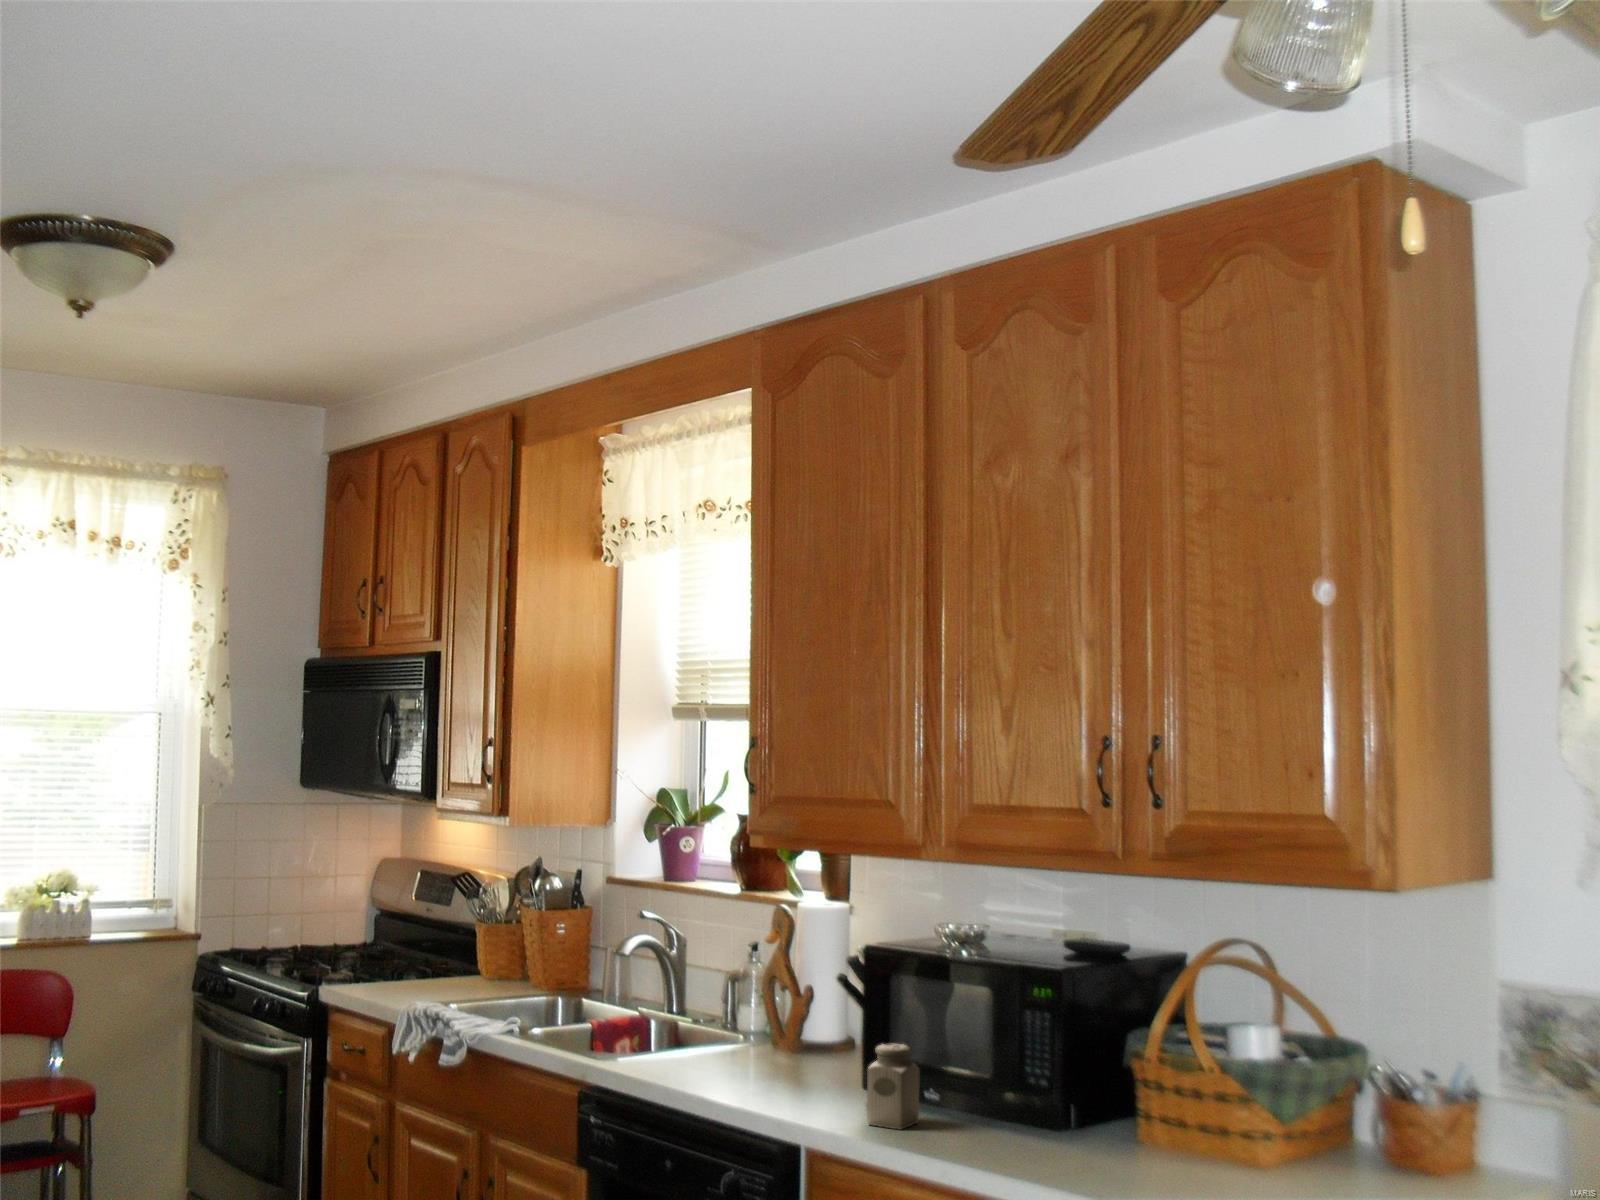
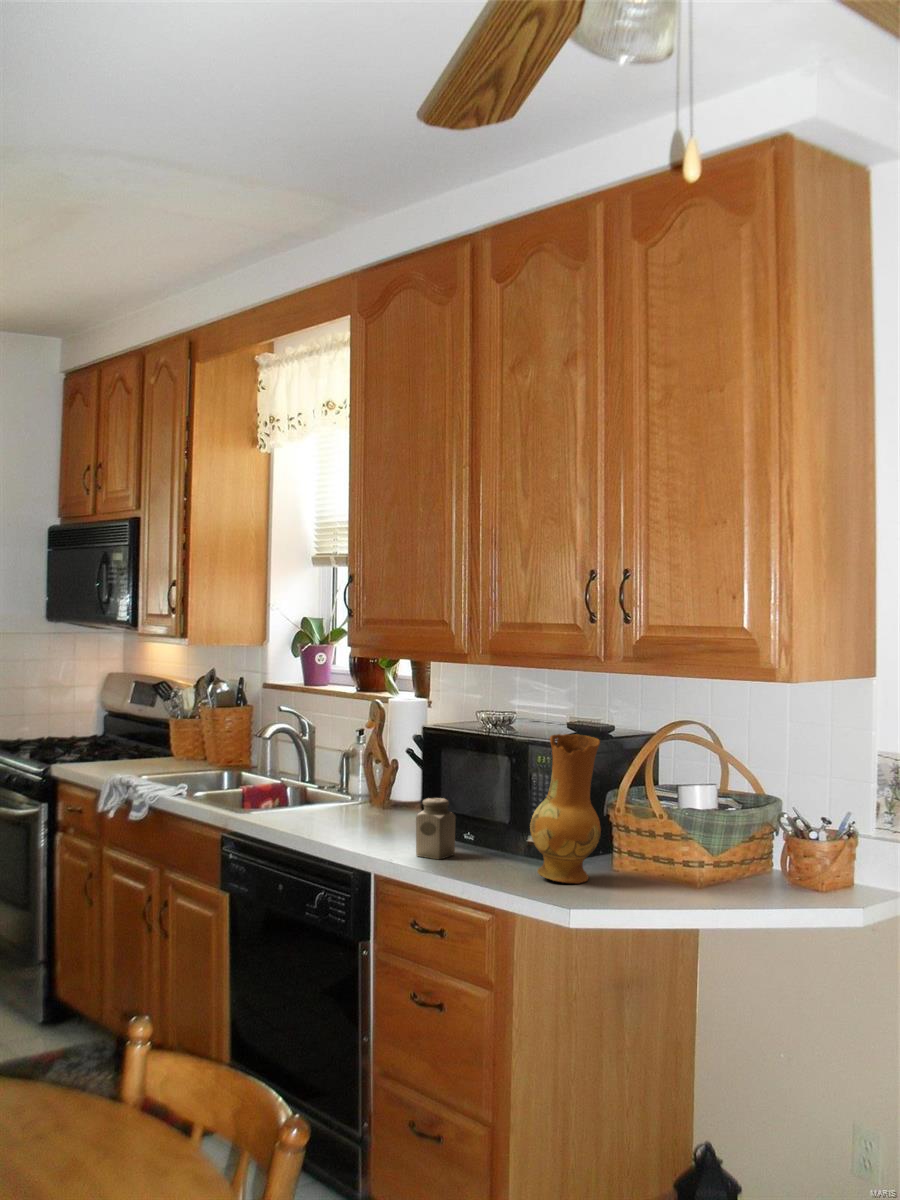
ceramic jug: none [1034,958,1130,1165] -> present [530,734,601,884]

